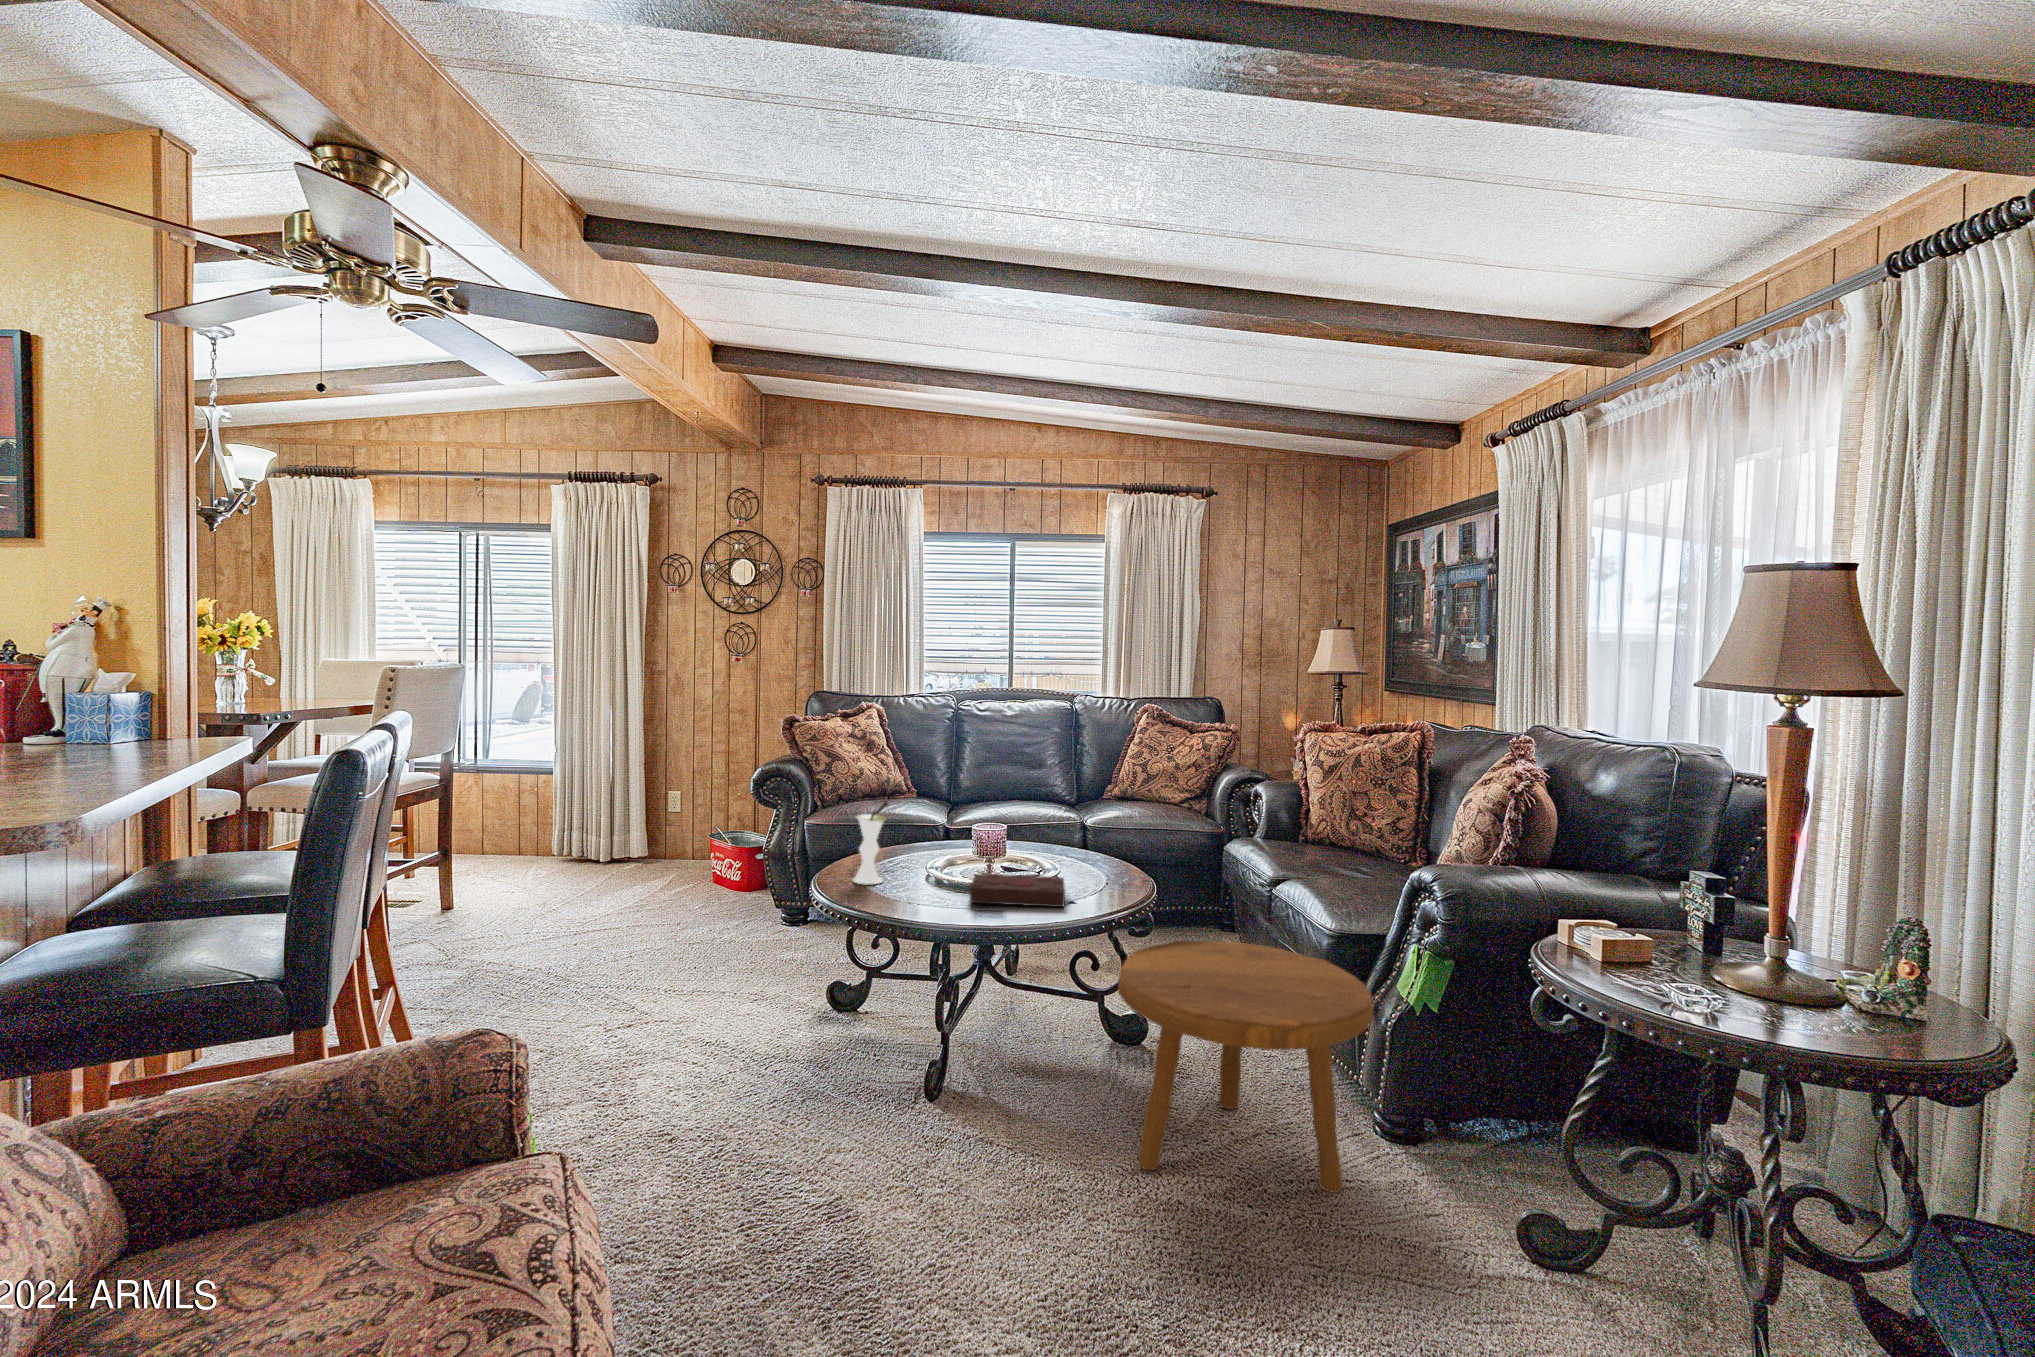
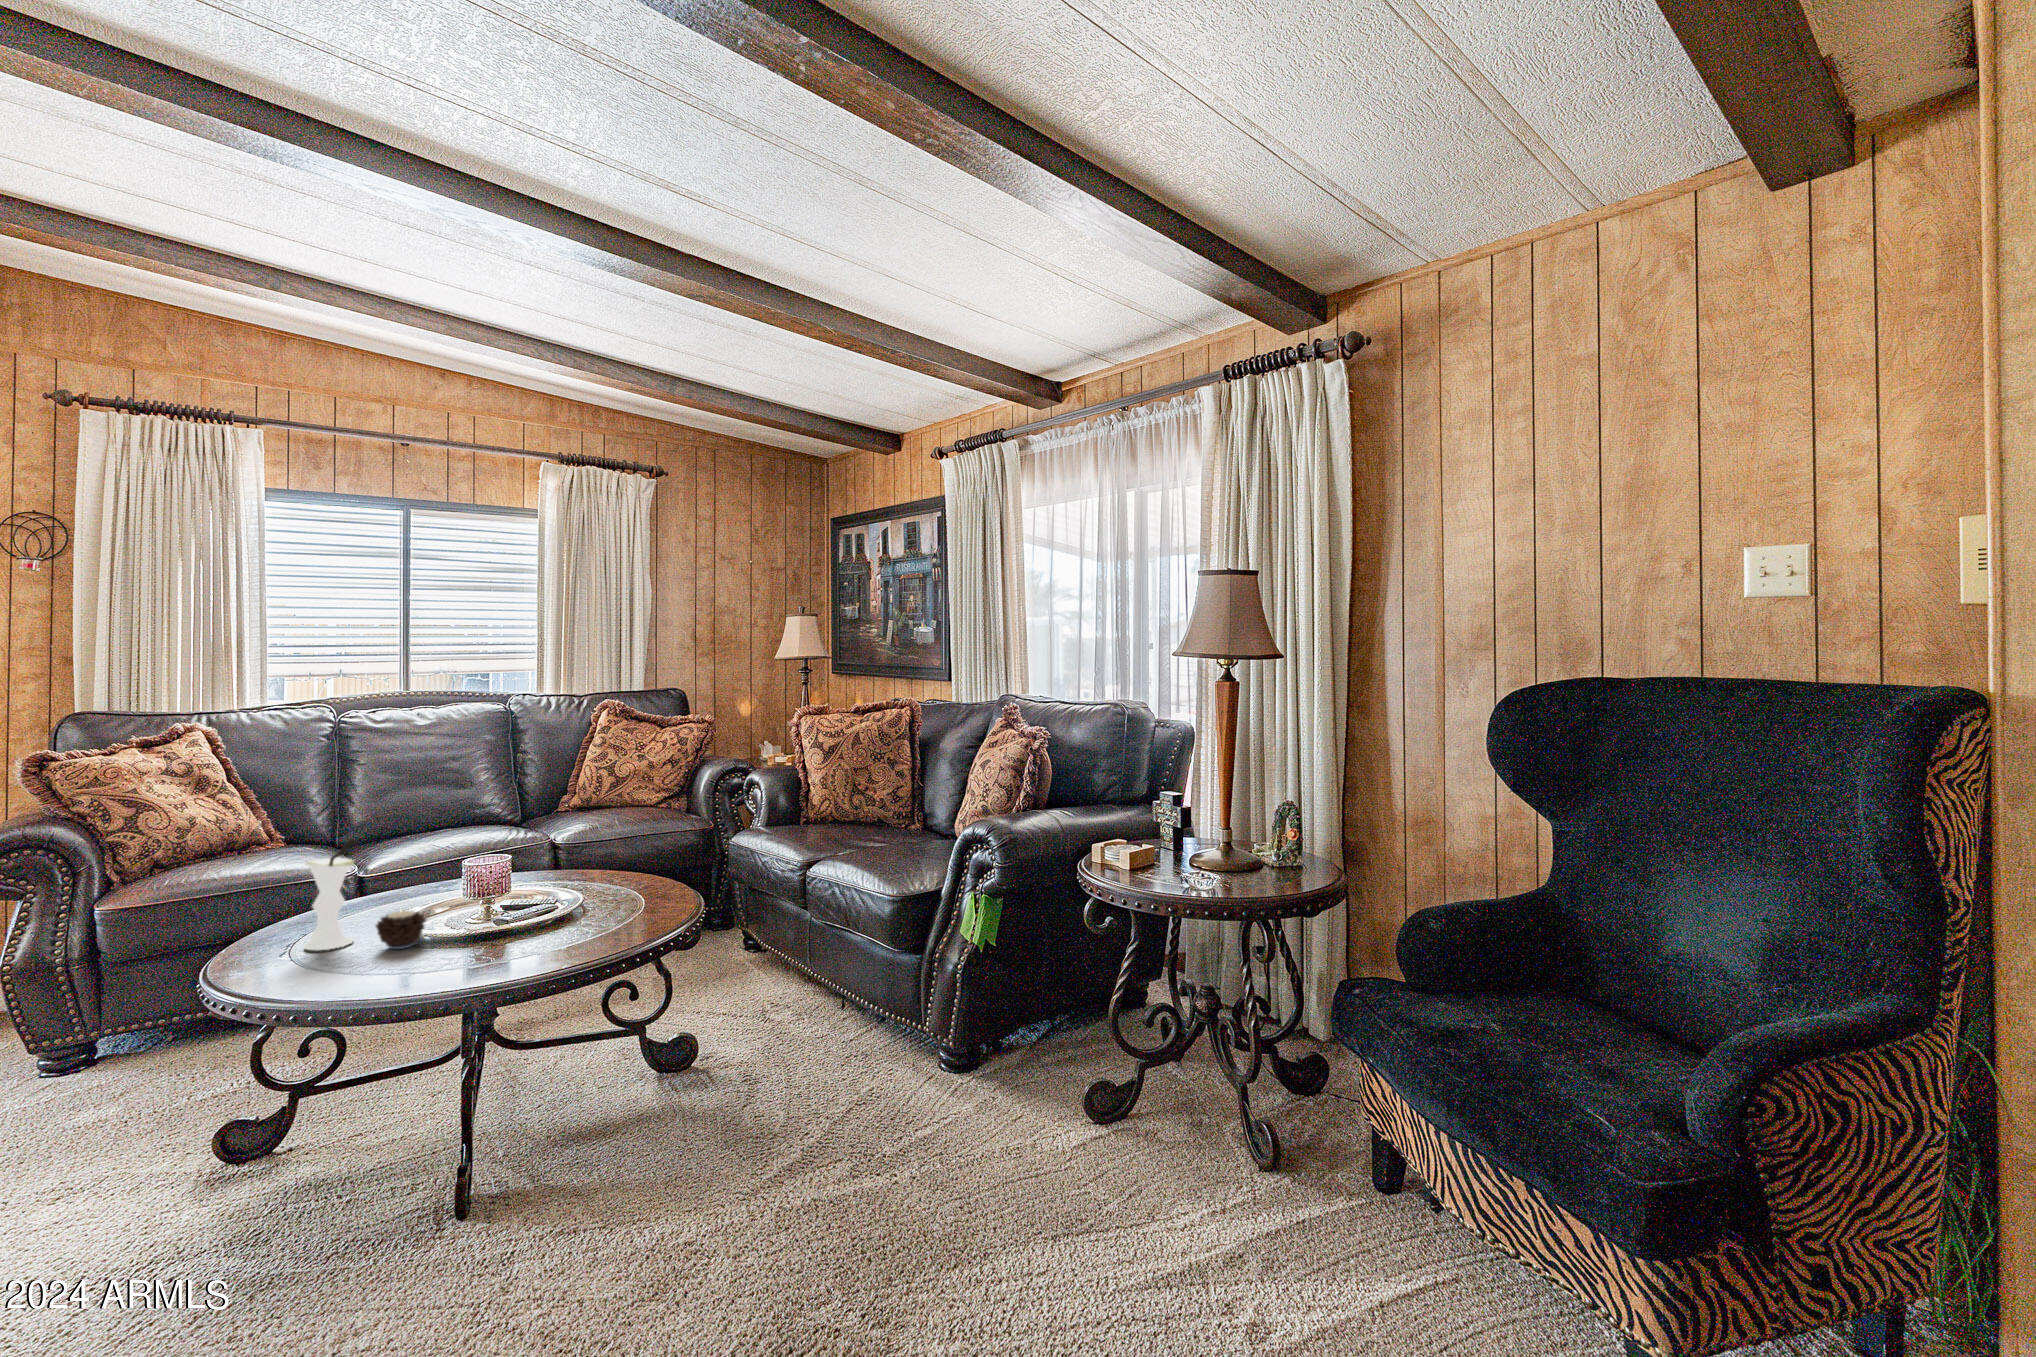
candle: none [892,860,927,894] -> present [376,910,426,949]
book: present [970,874,1071,907] -> none [492,894,637,943]
footstool: present [1118,941,1374,1192] -> none [714,922,961,1174]

